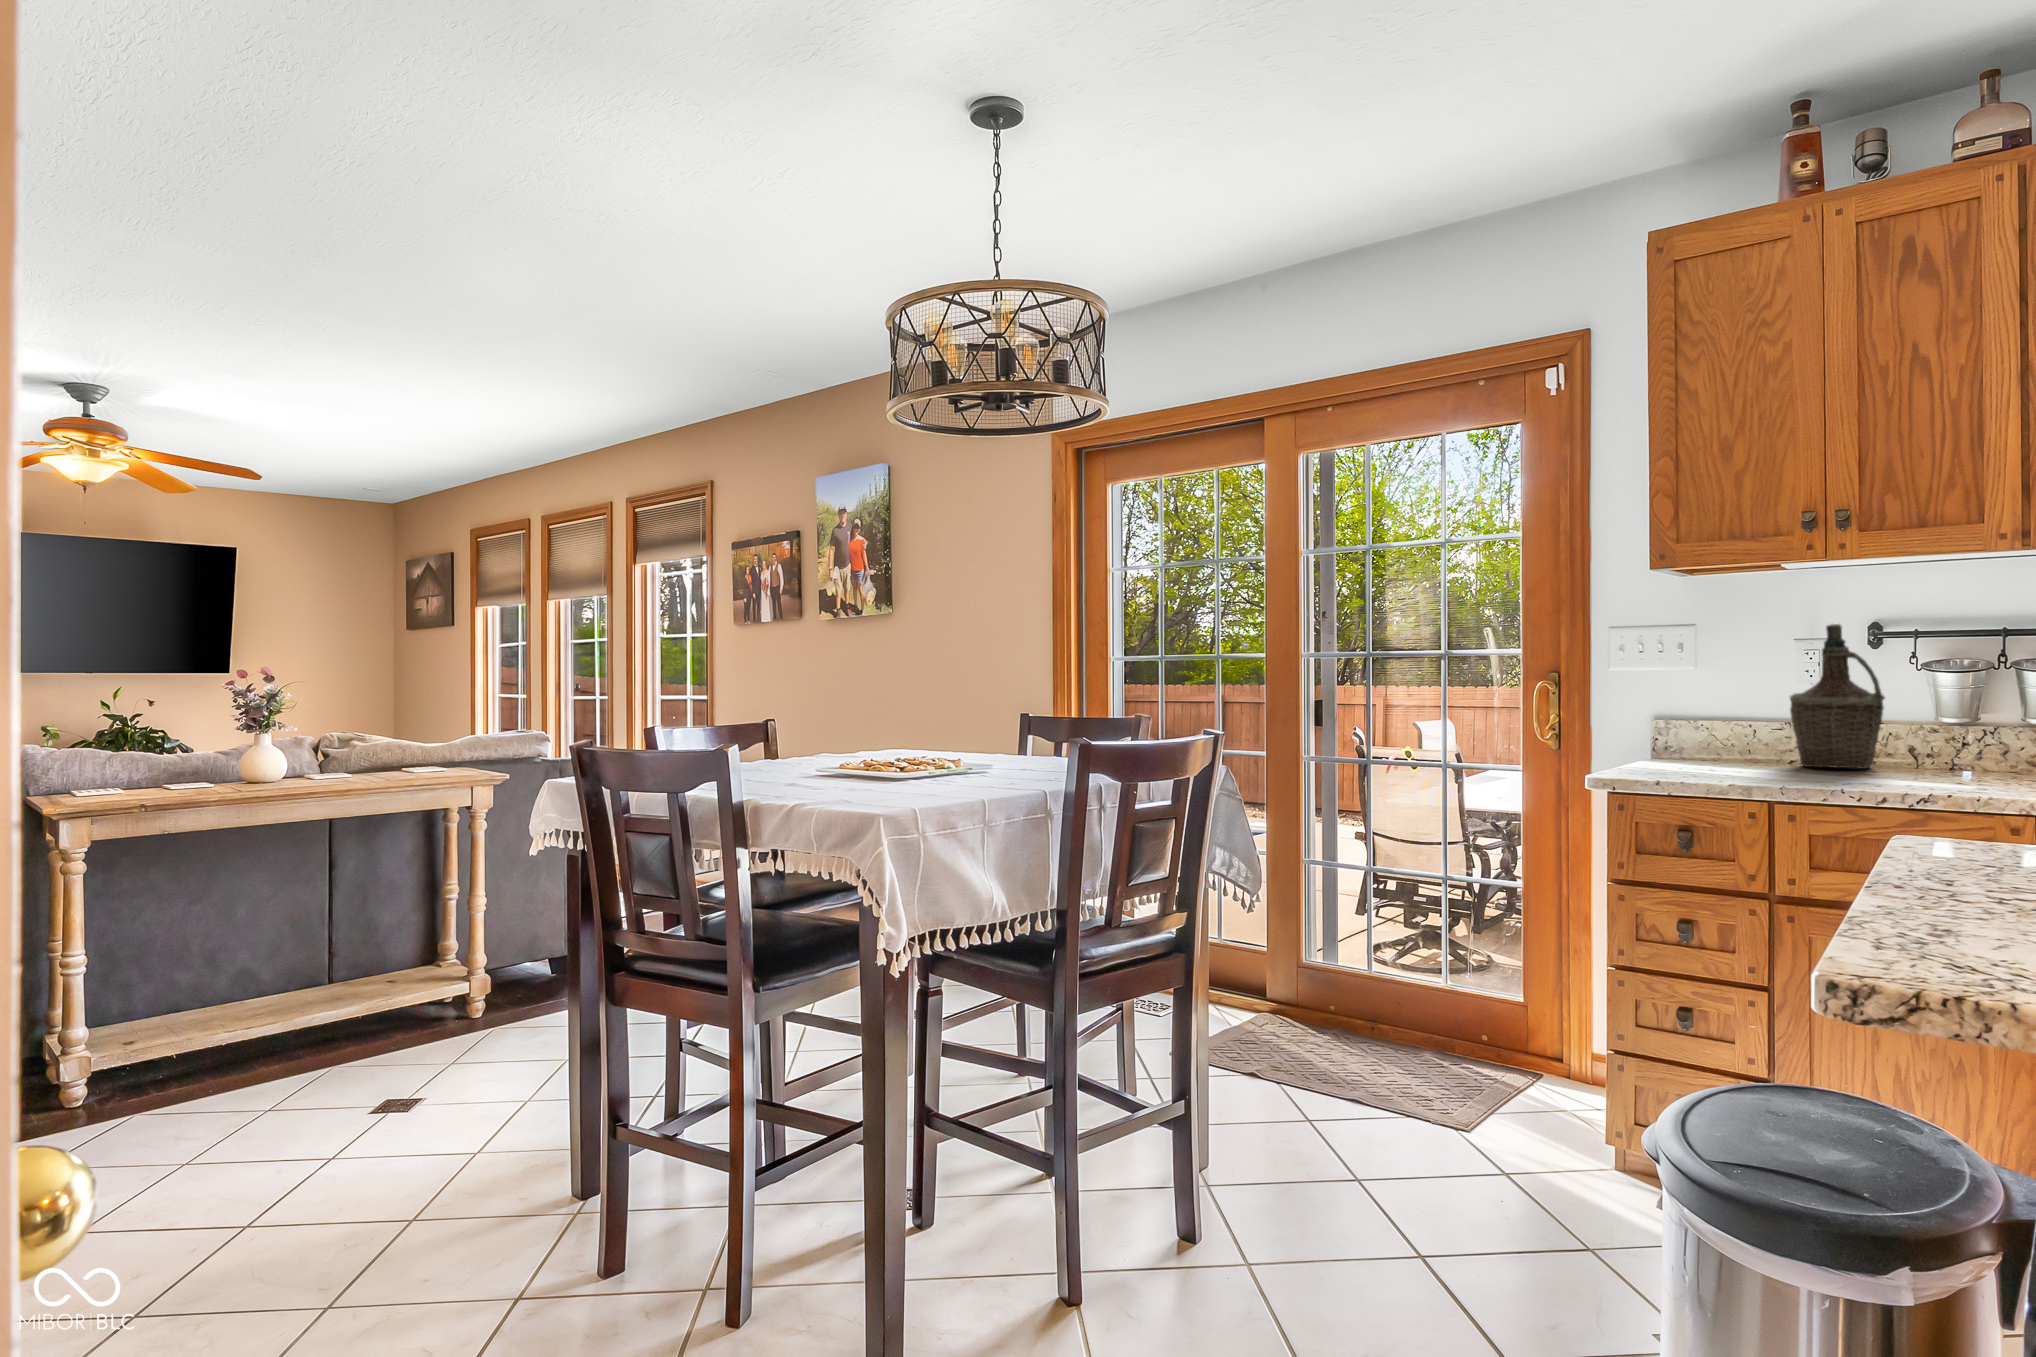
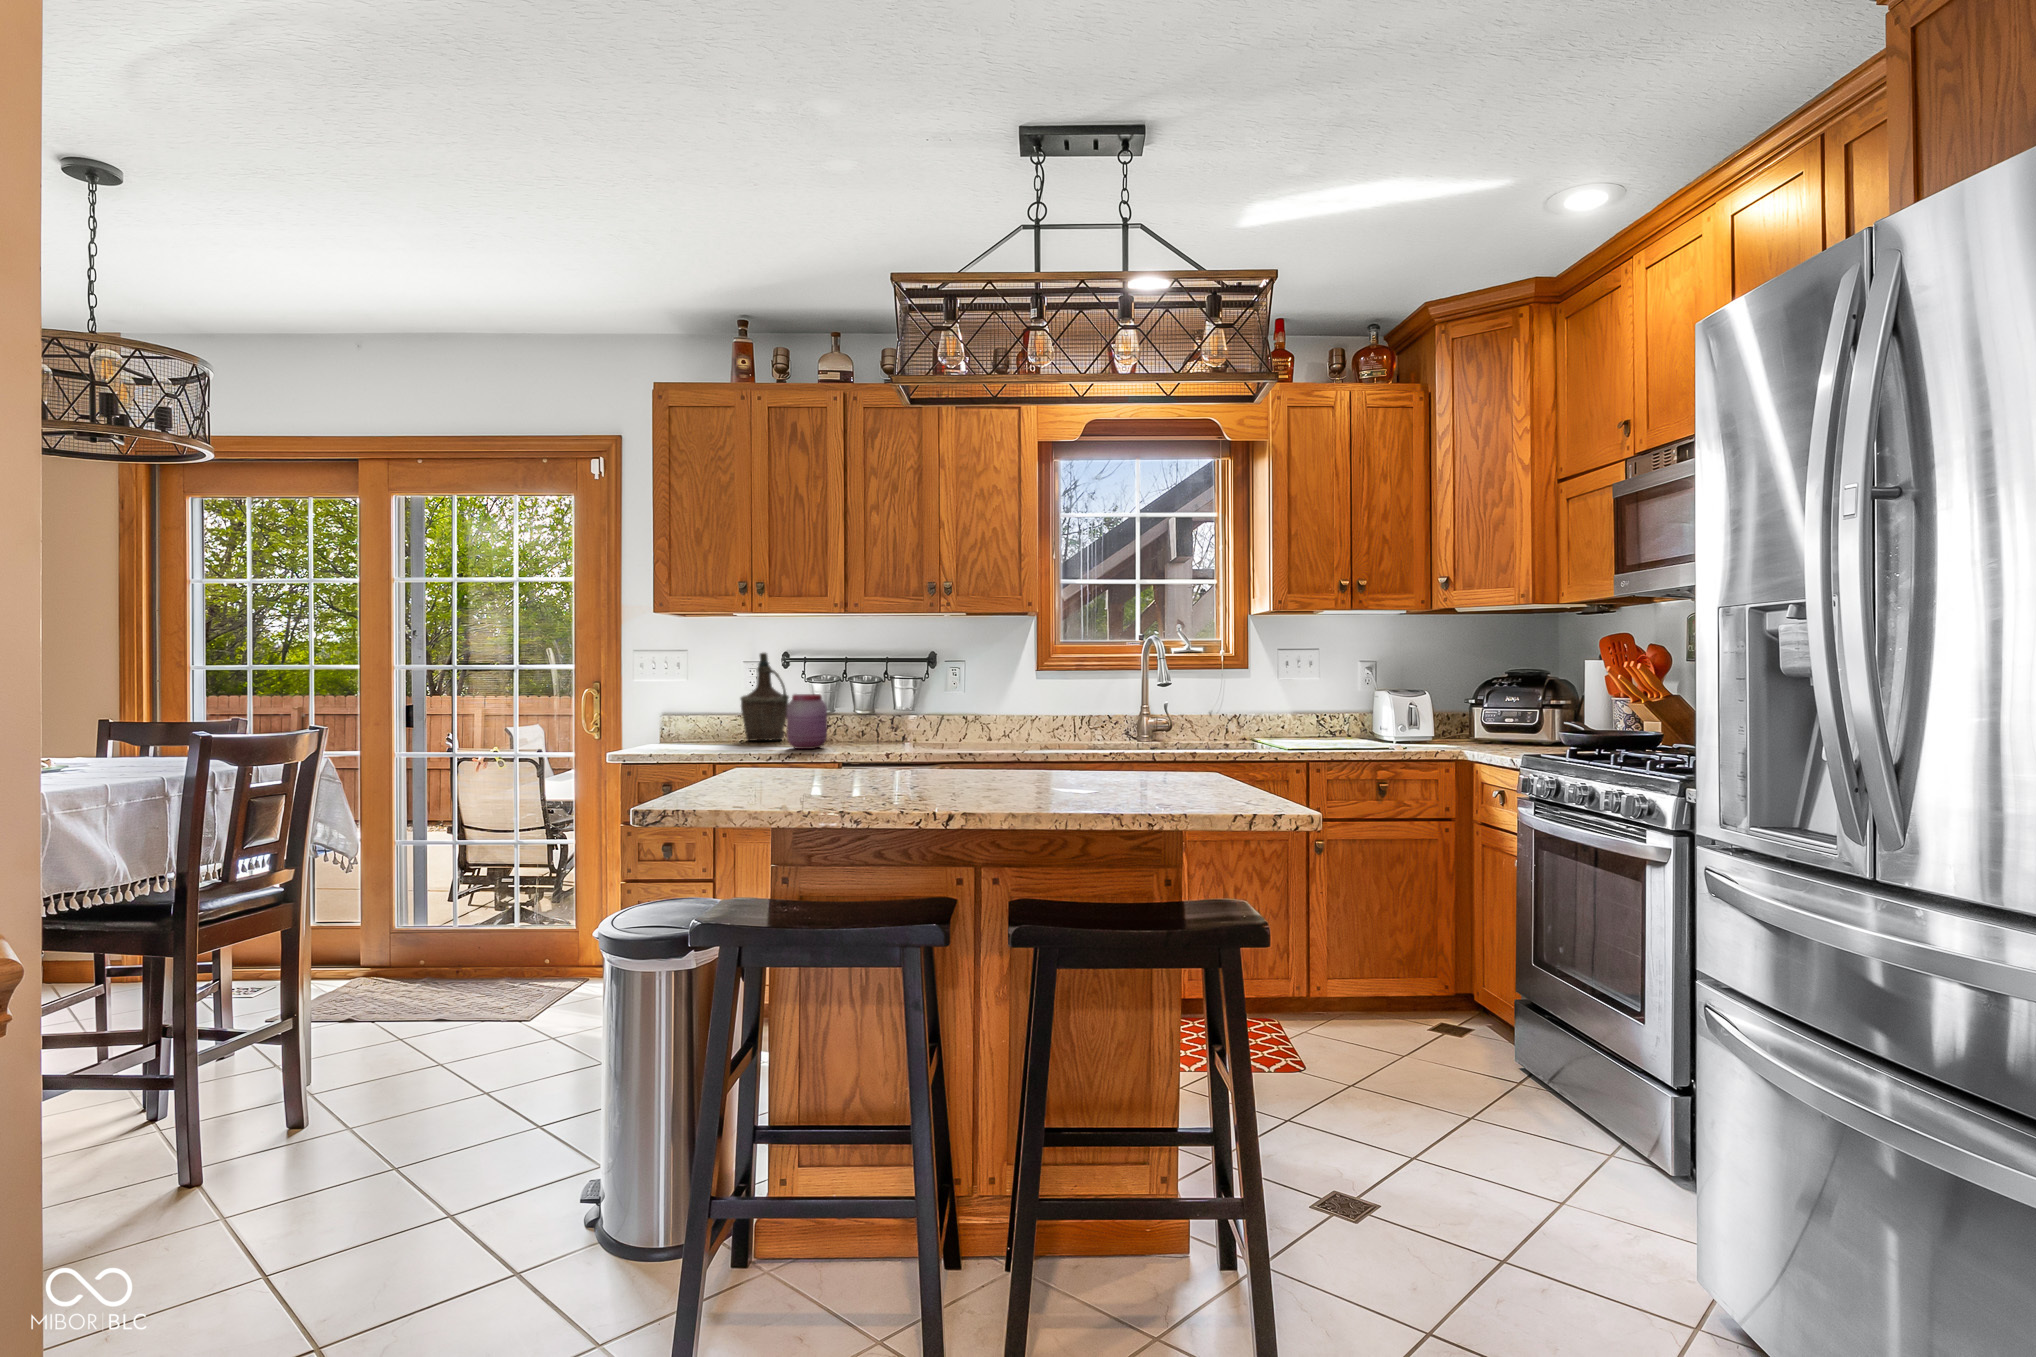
jar: none [1893,695,1982,792] -> present [786,694,827,749]

